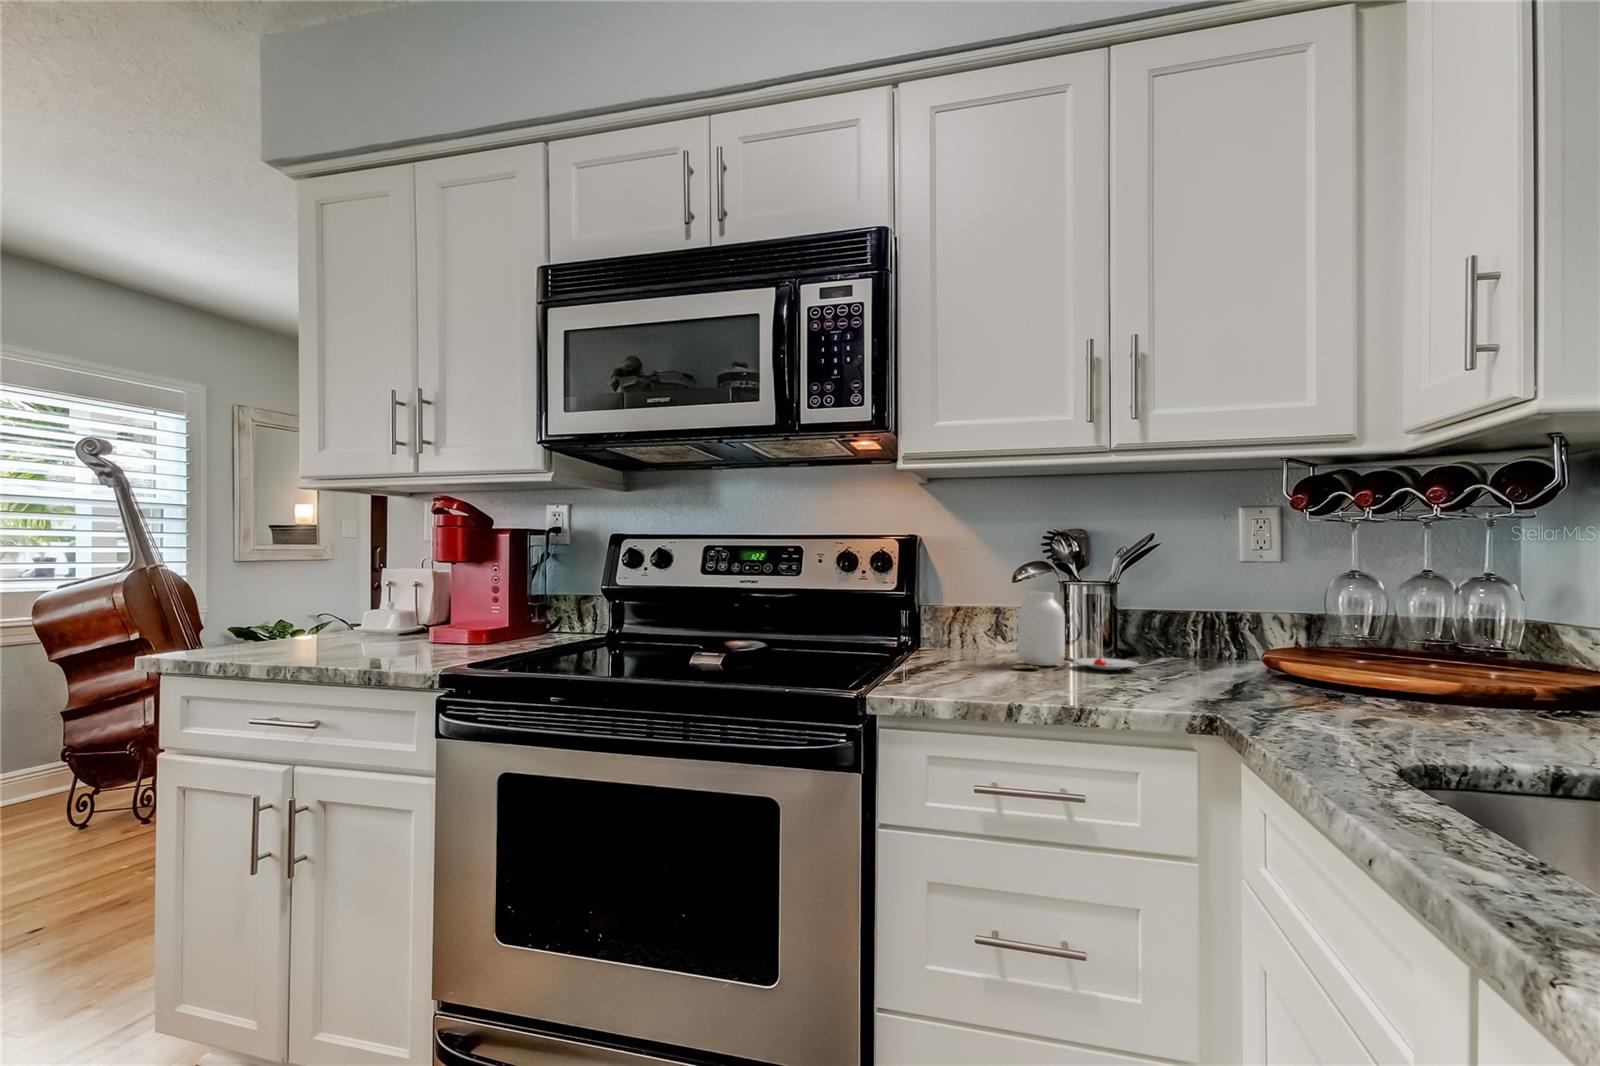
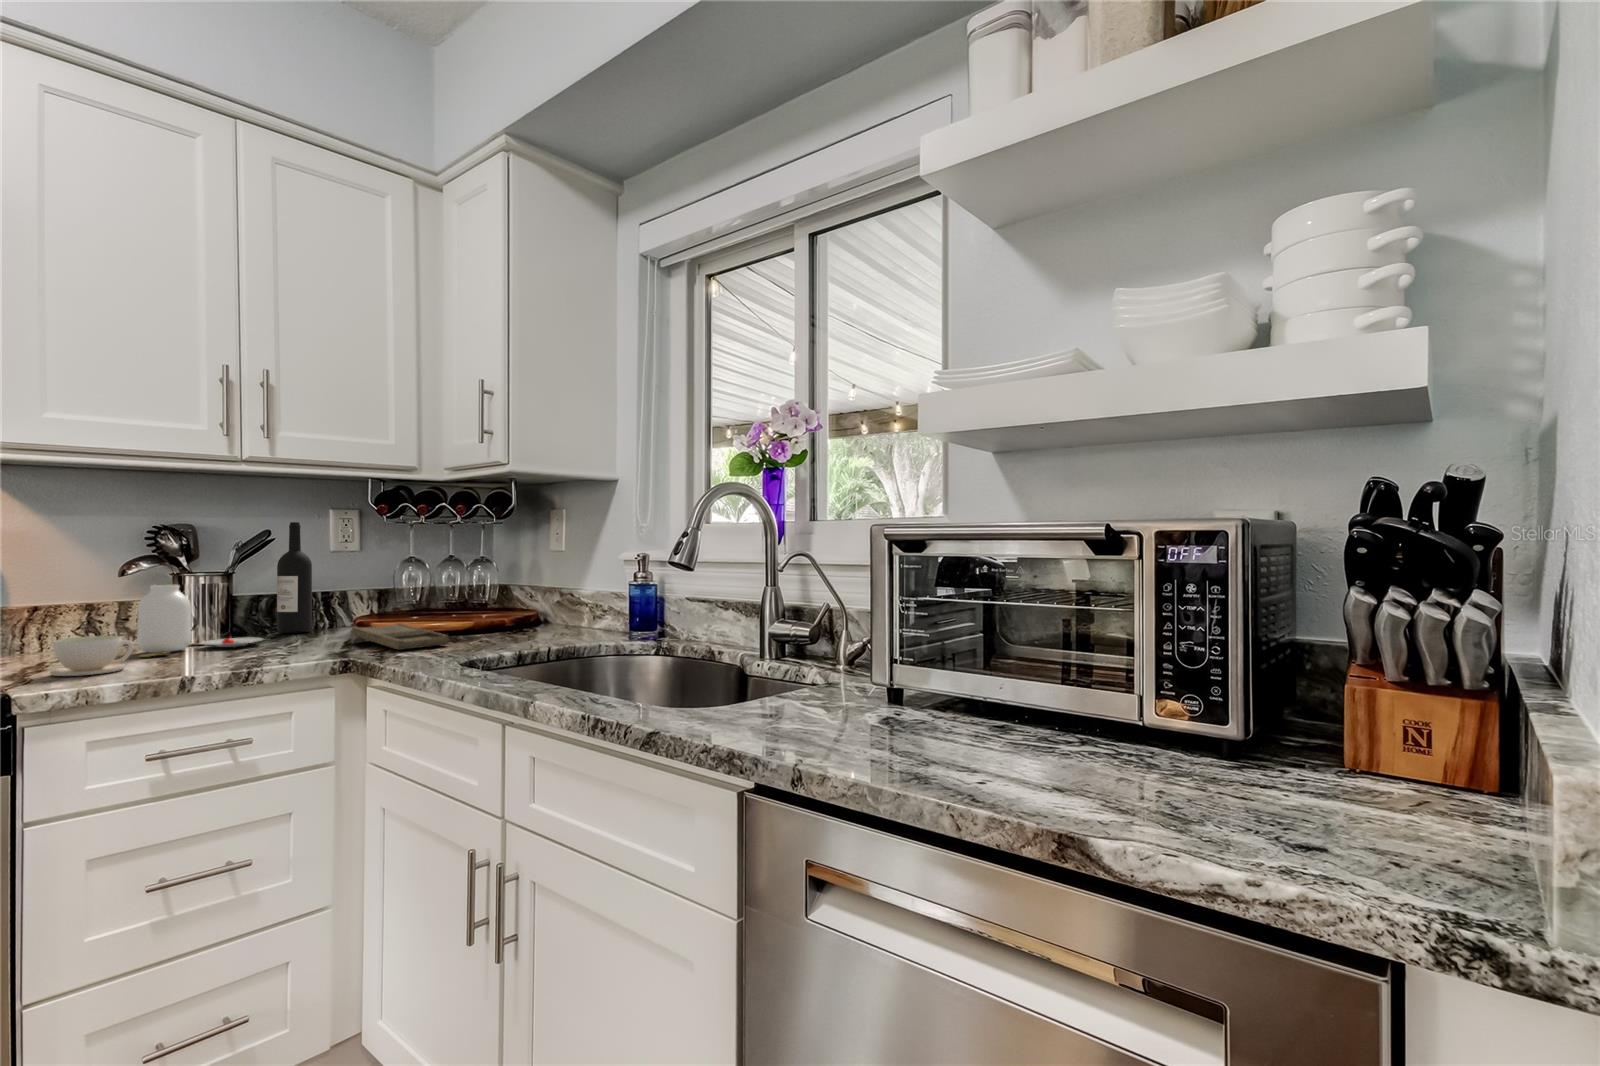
wine bottle: none [1168,523,1210,661] -> present [277,522,312,633]
coffee cup: none [924,640,988,682] -> present [50,636,134,676]
tray: none [1242,665,1393,719] -> present [352,624,449,650]

